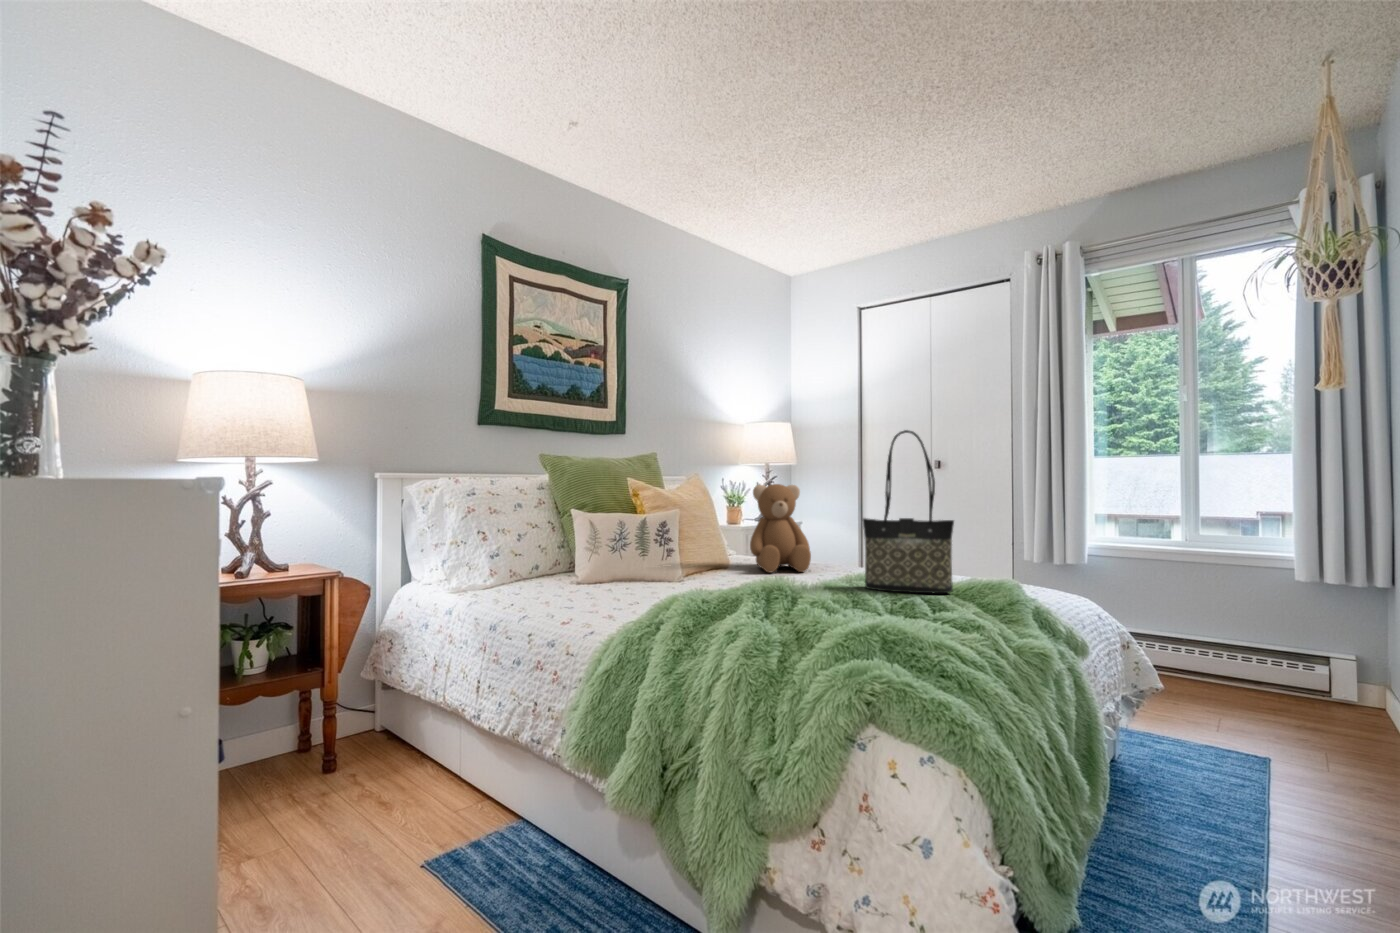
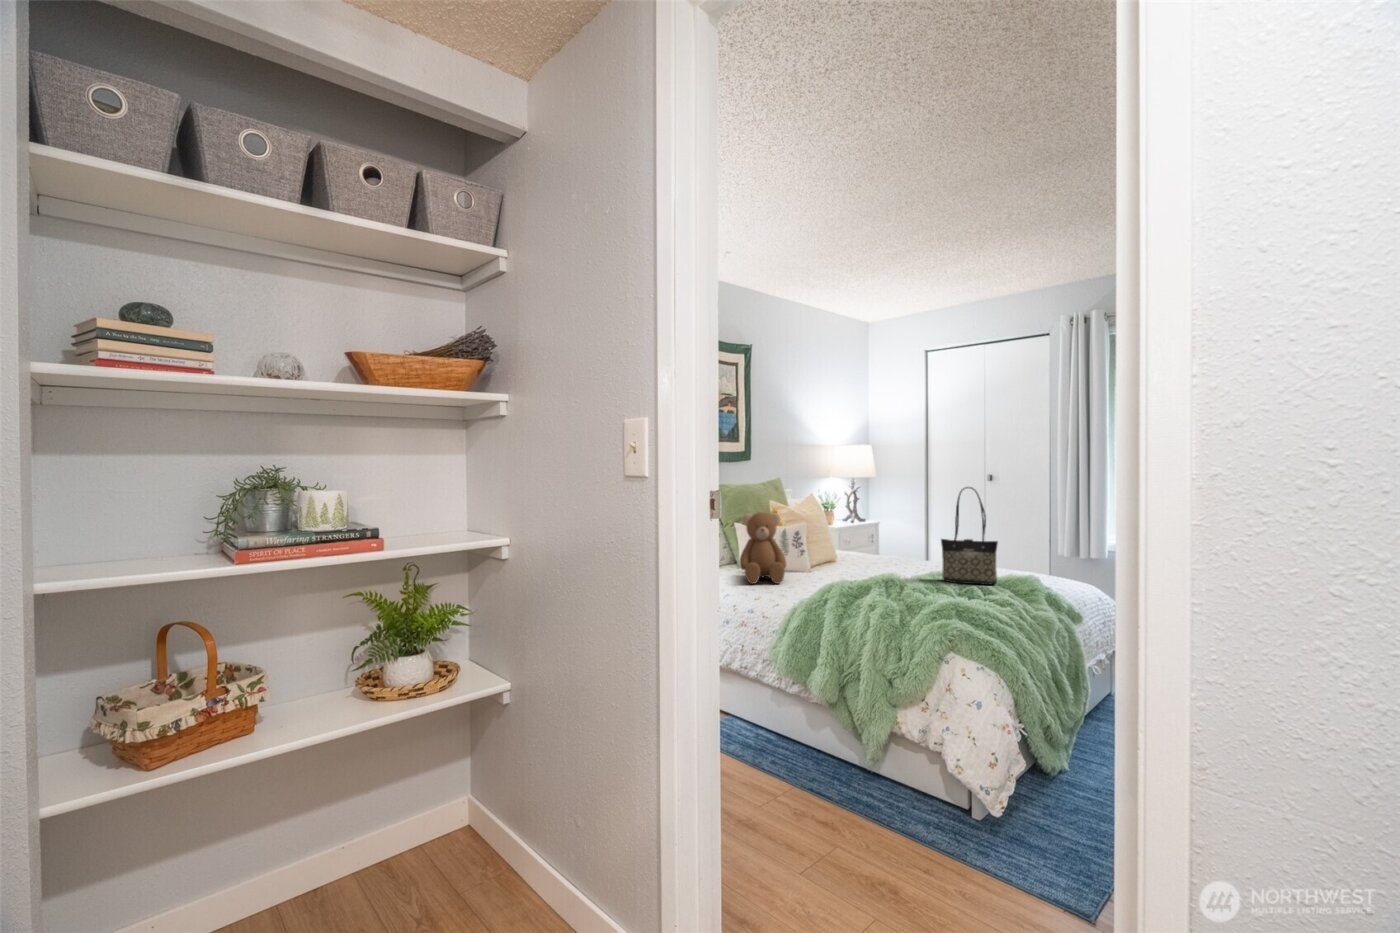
teddy bear: present [750,484,811,573] -> present [740,513,786,584]

